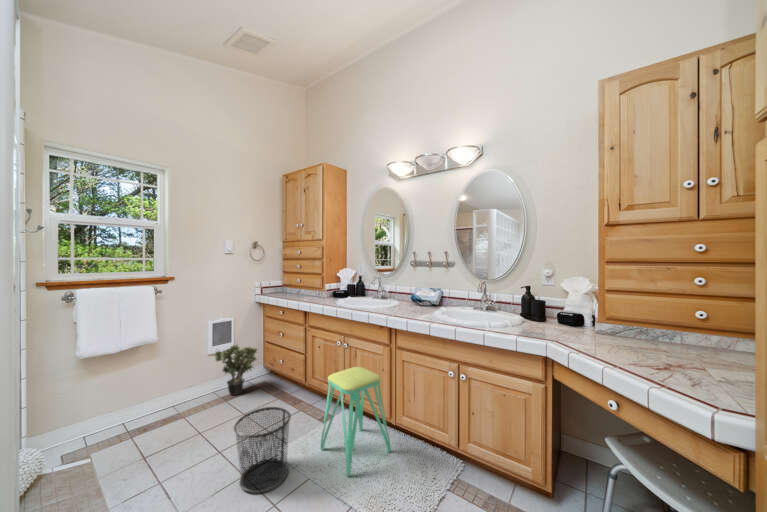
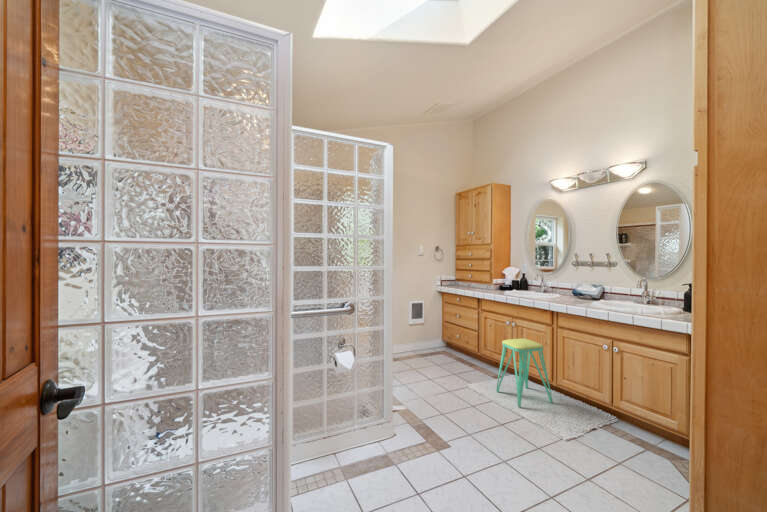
potted plant: present [214,345,257,395] -> none [413,319,442,355]
waste bin: present [234,407,291,493] -> none [443,355,478,402]

